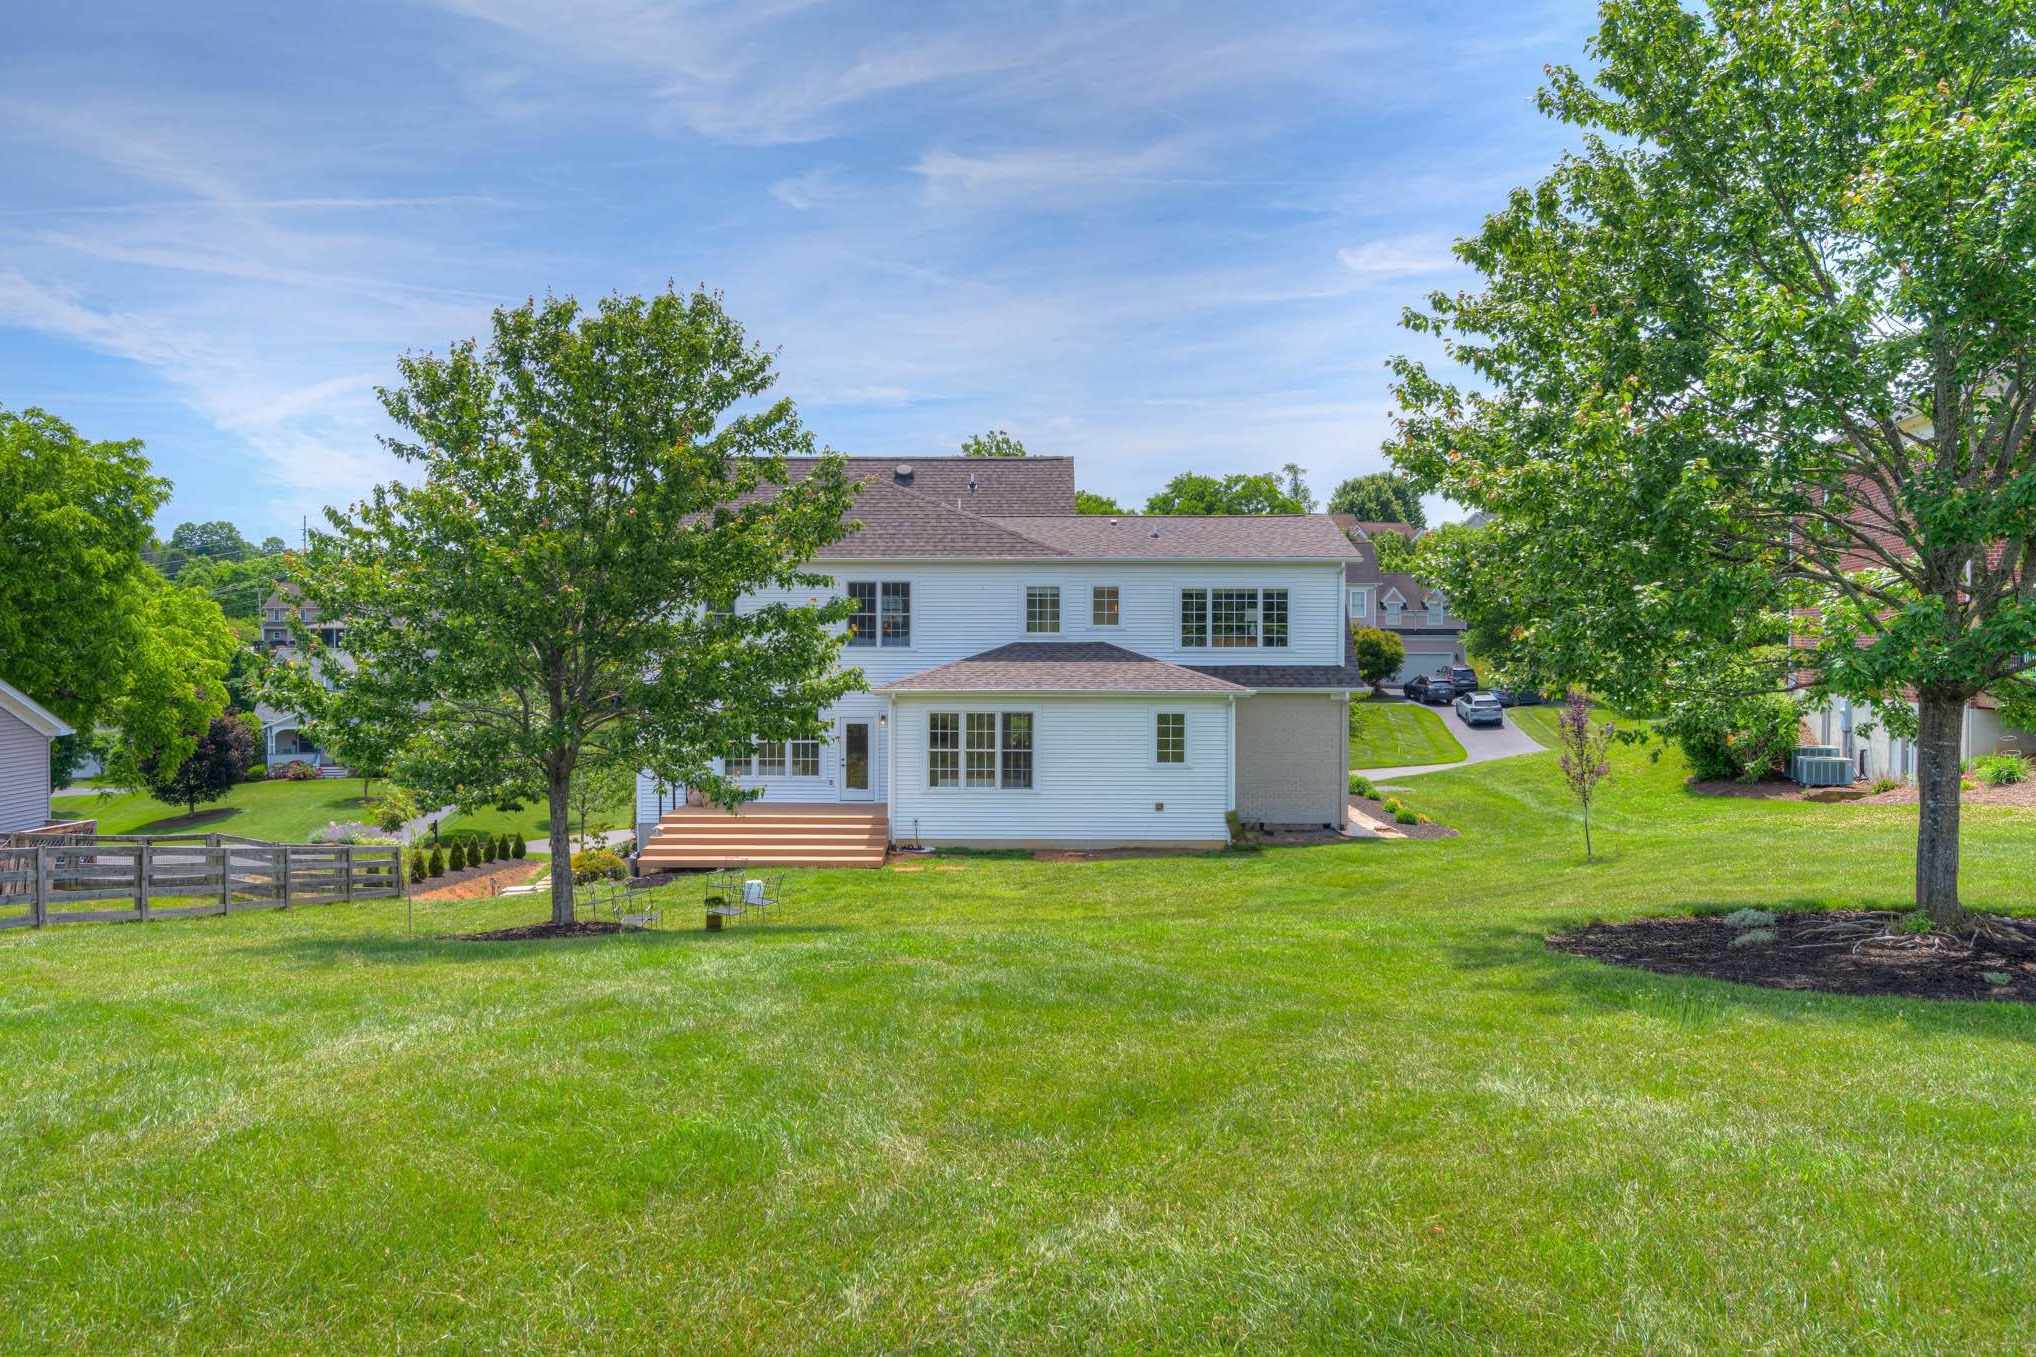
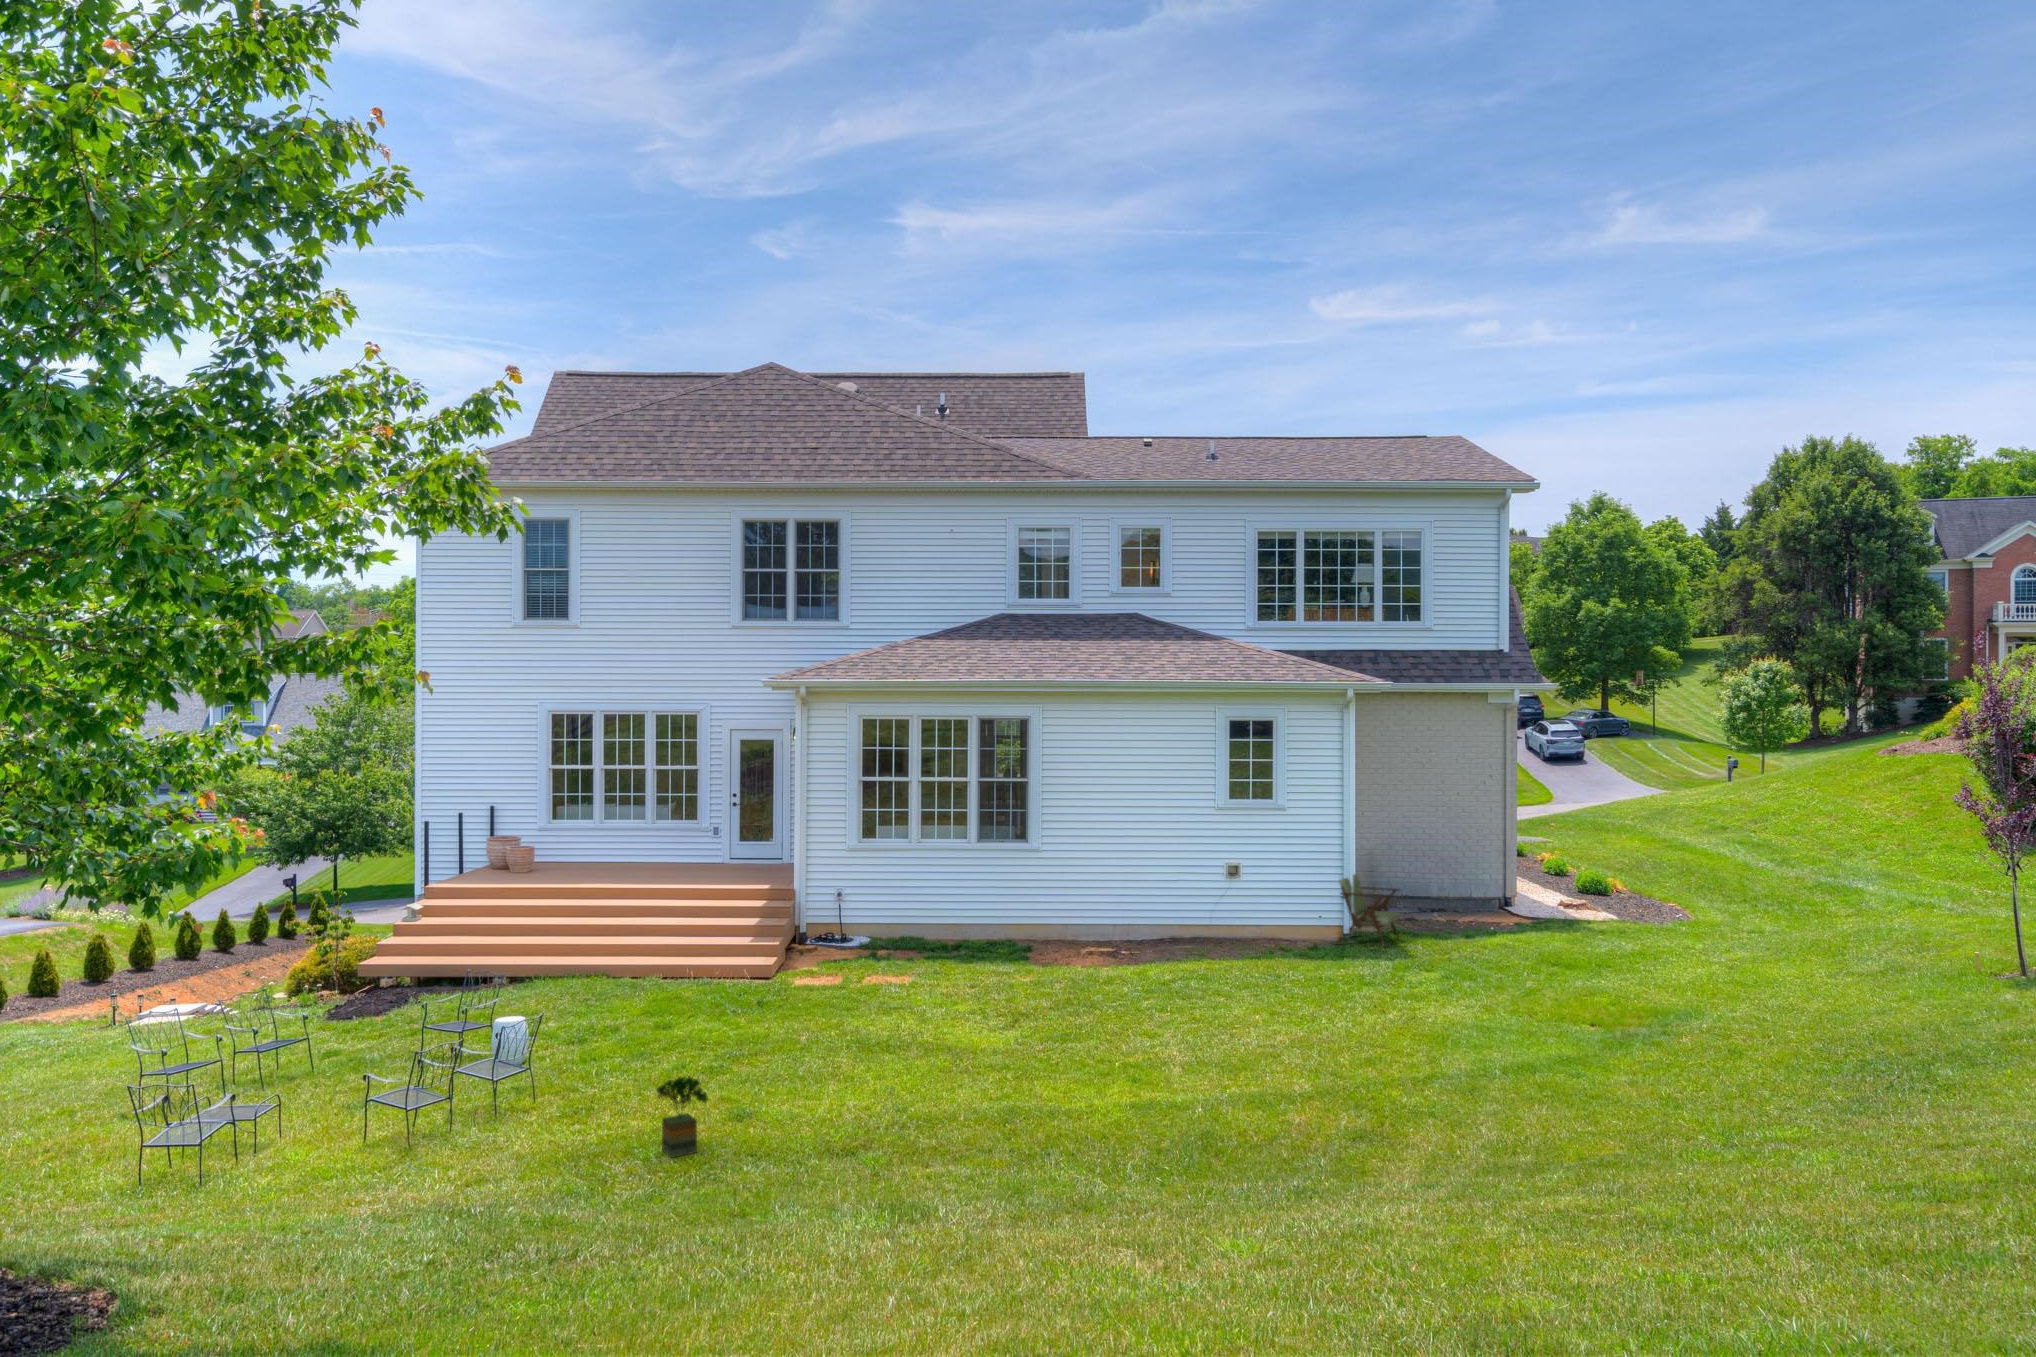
potted tree: present [704,896,728,932] -> present [656,1077,708,1158]

